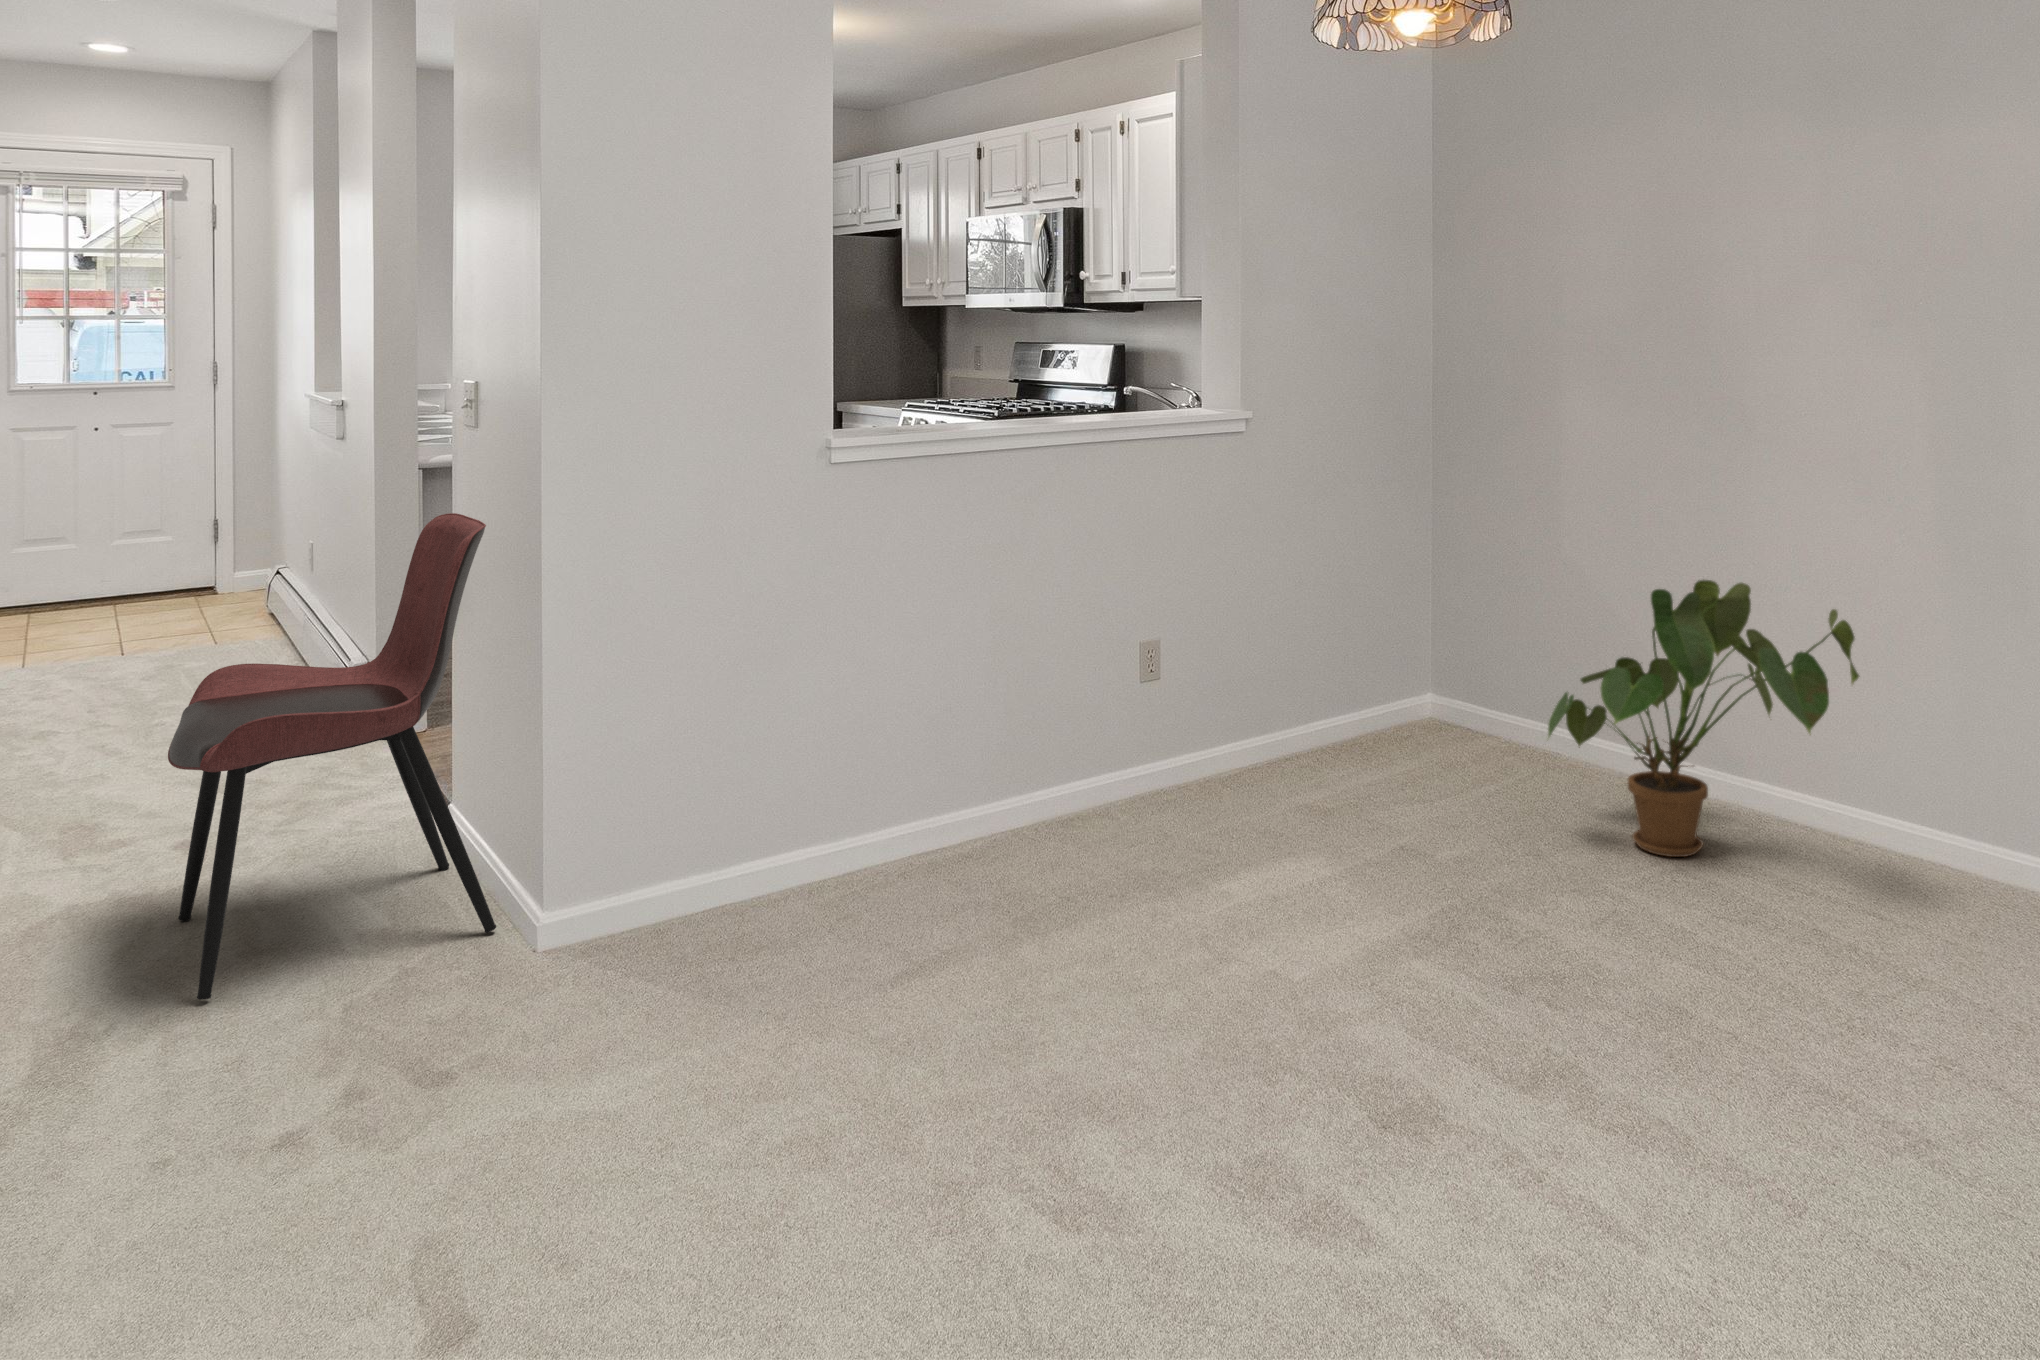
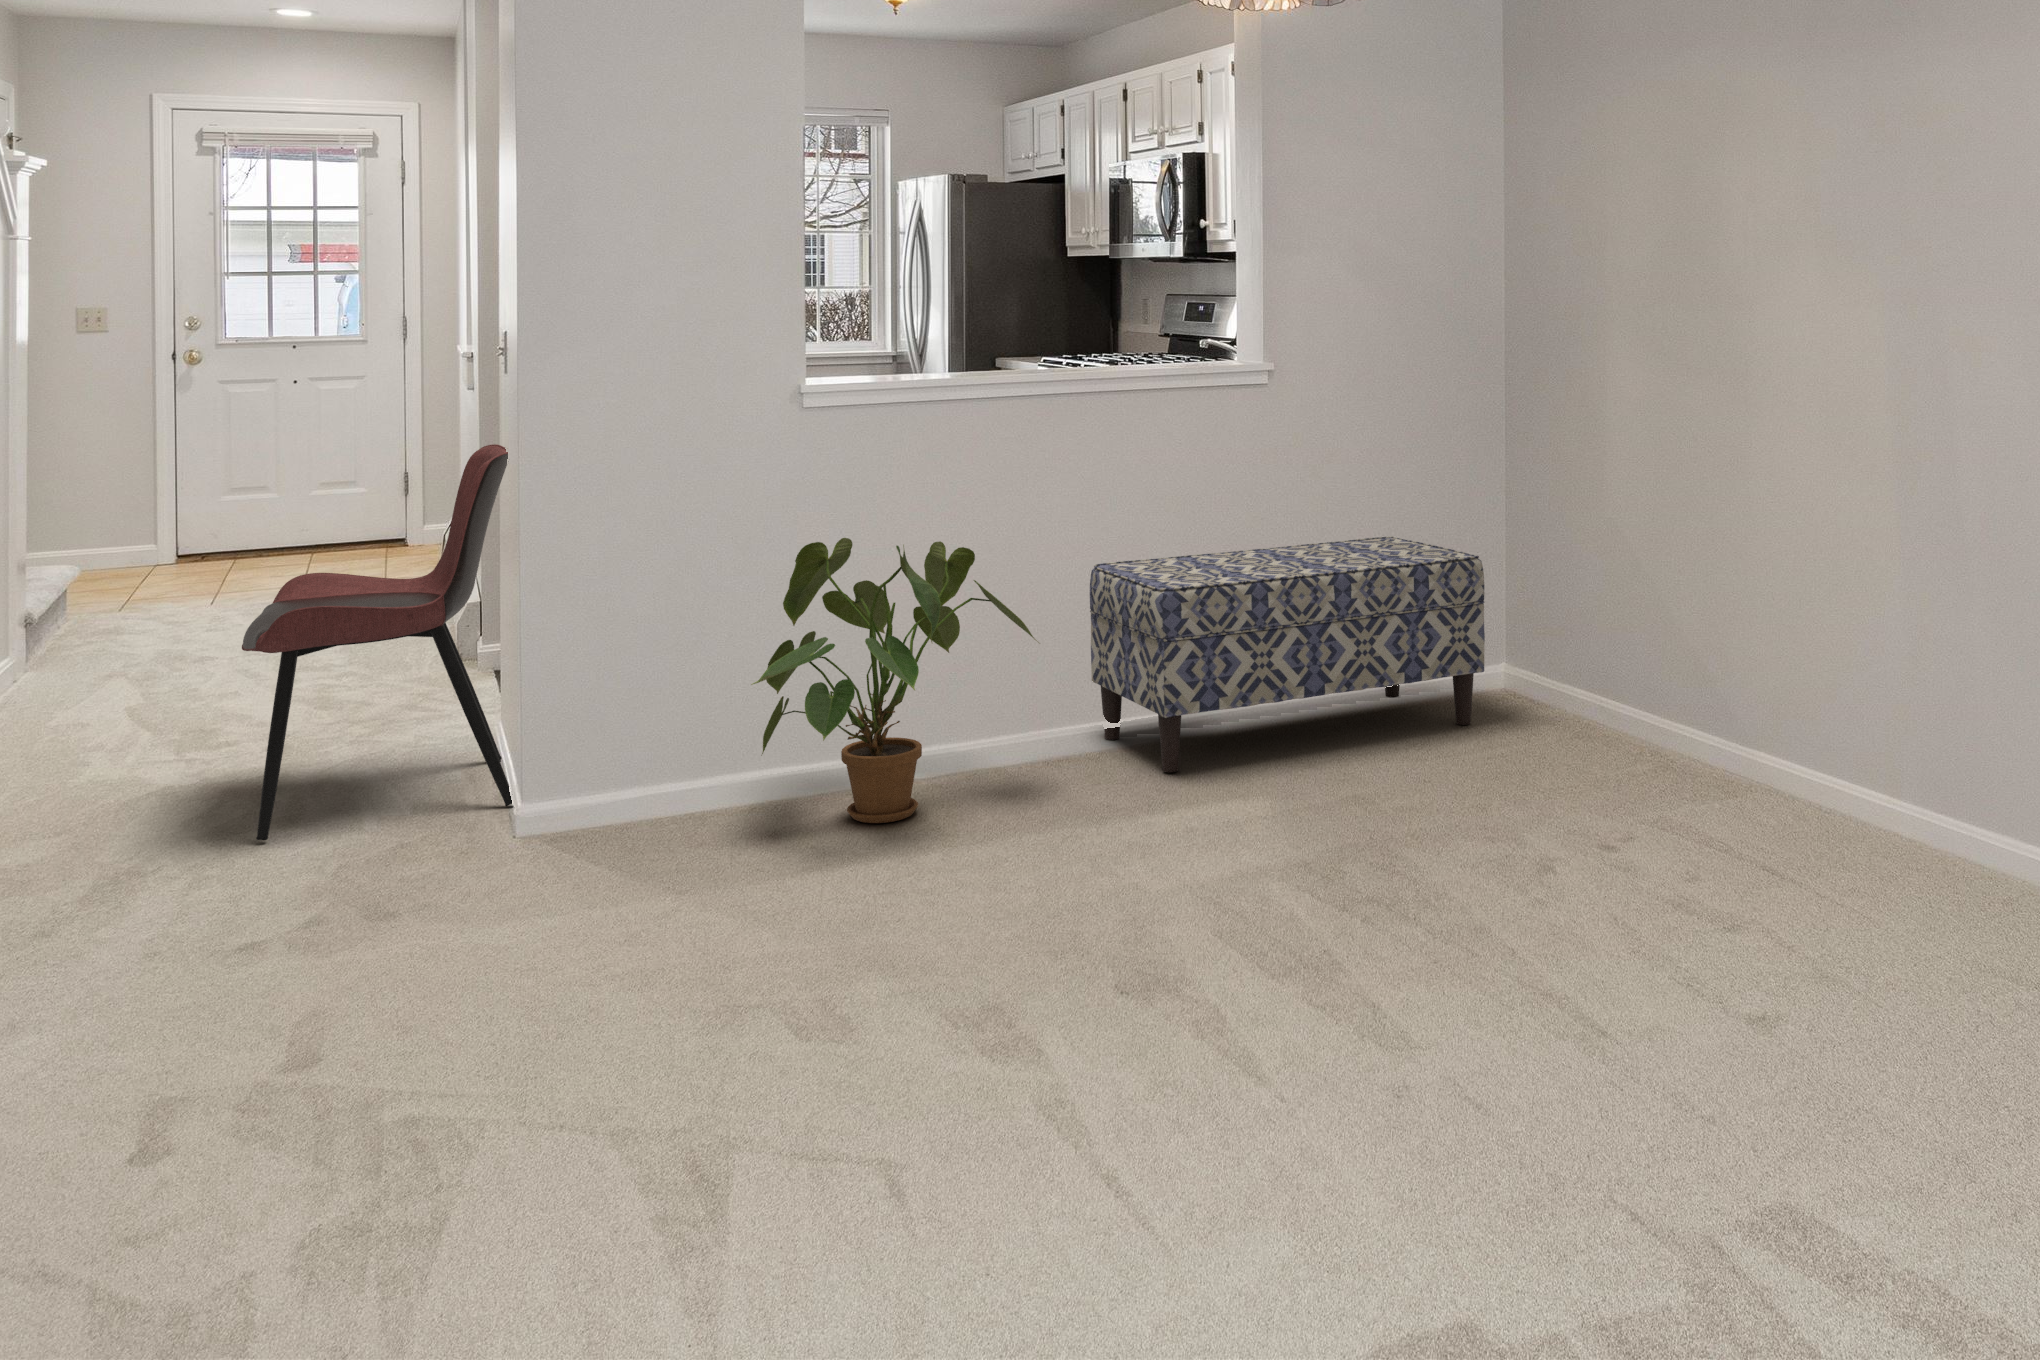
house plant: present [1548,580,1859,857] -> present [751,538,1039,823]
bench: none [1088,590,1476,856] -> present [1090,536,1485,772]

